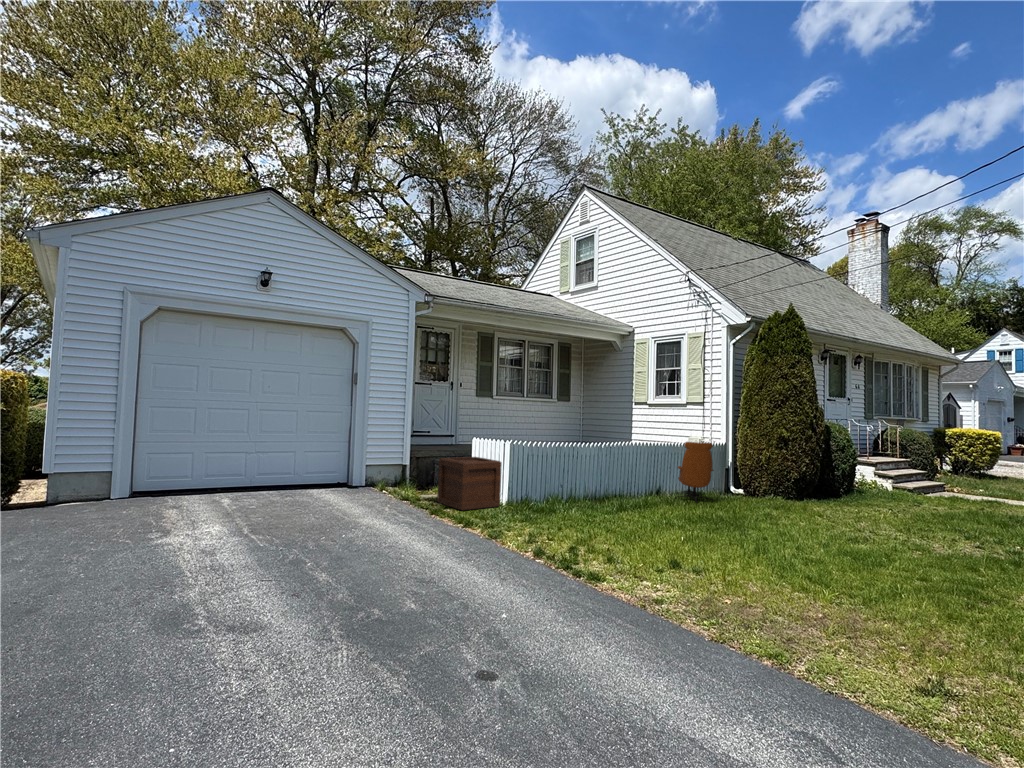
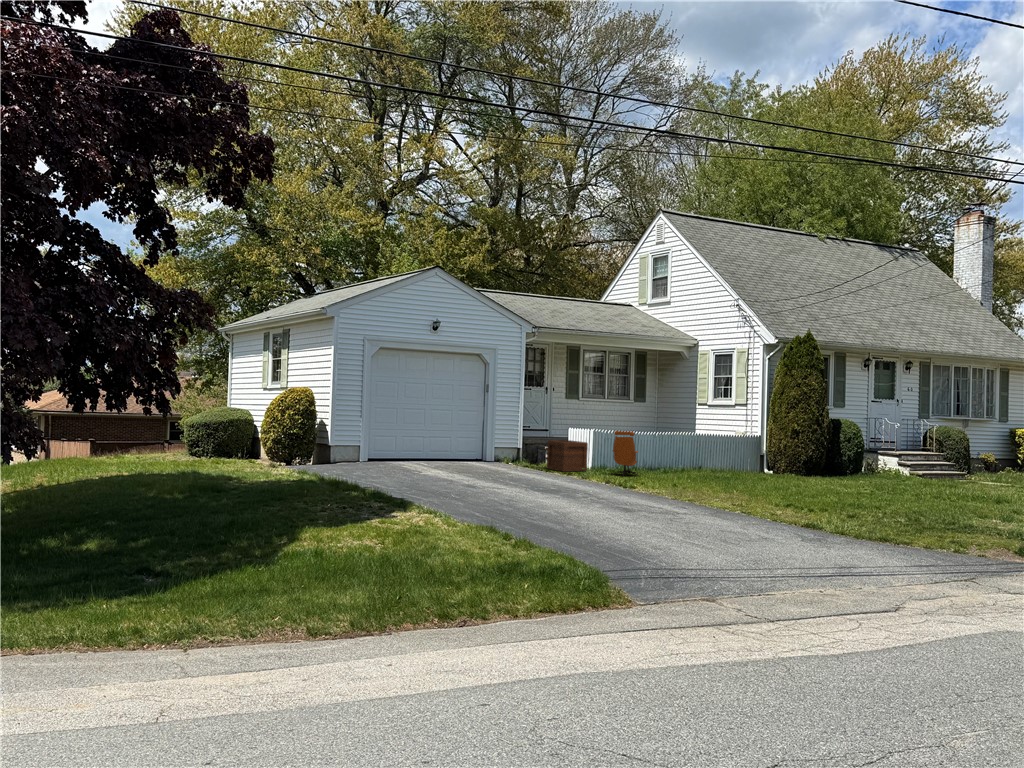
lounge chair: present [676,442,713,502] -> present [613,431,638,475]

